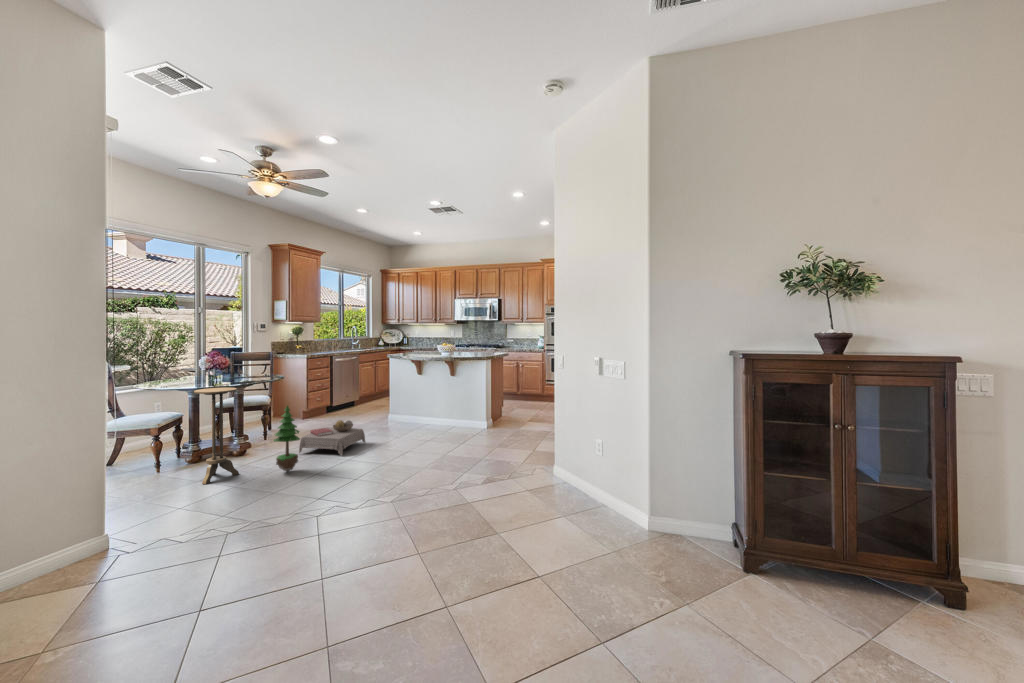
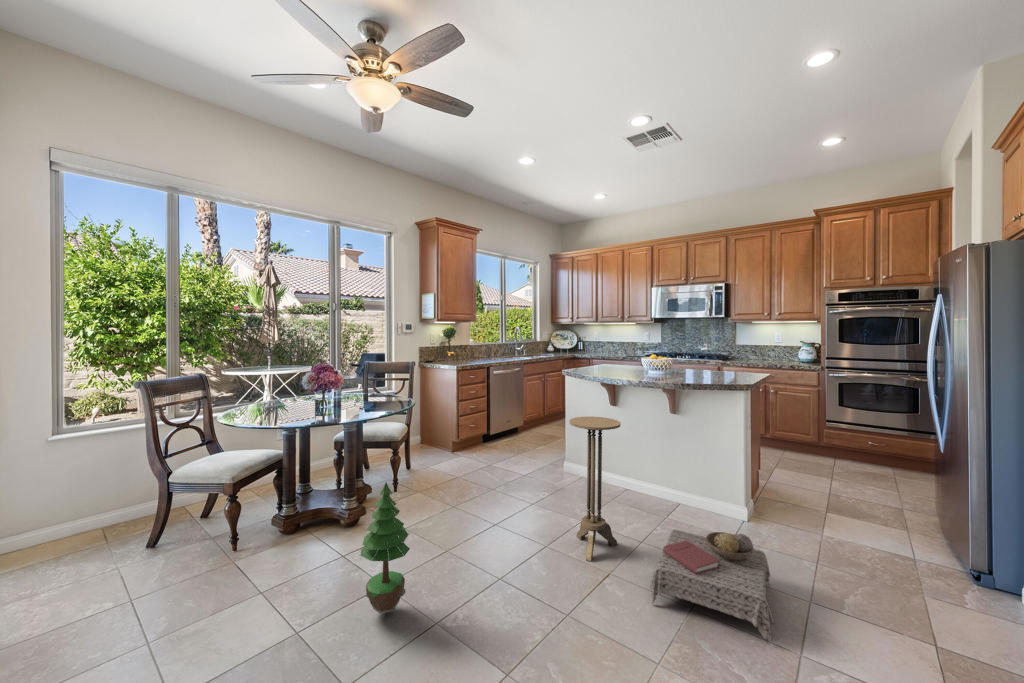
side table: present [194,387,239,484] -> present [569,417,621,561]
ottoman: present [299,420,365,455] -> present [650,530,774,644]

